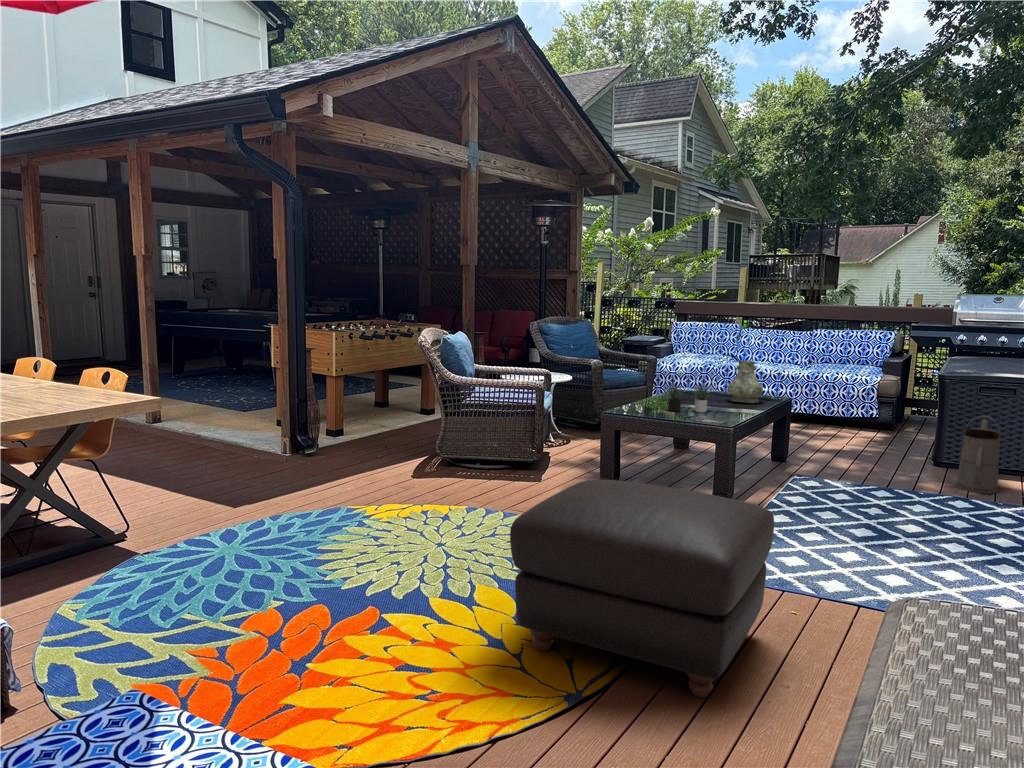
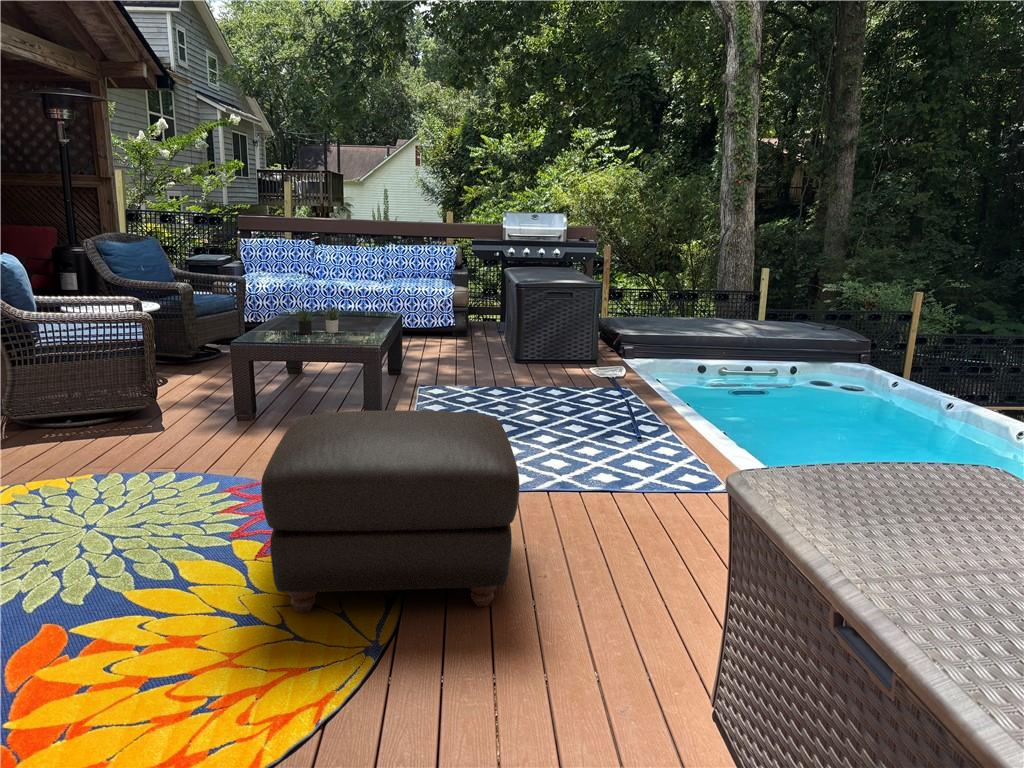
vase: present [728,361,763,403] -> none [345,278,379,320]
watering can: present [955,416,1000,494] -> none [537,316,568,380]

